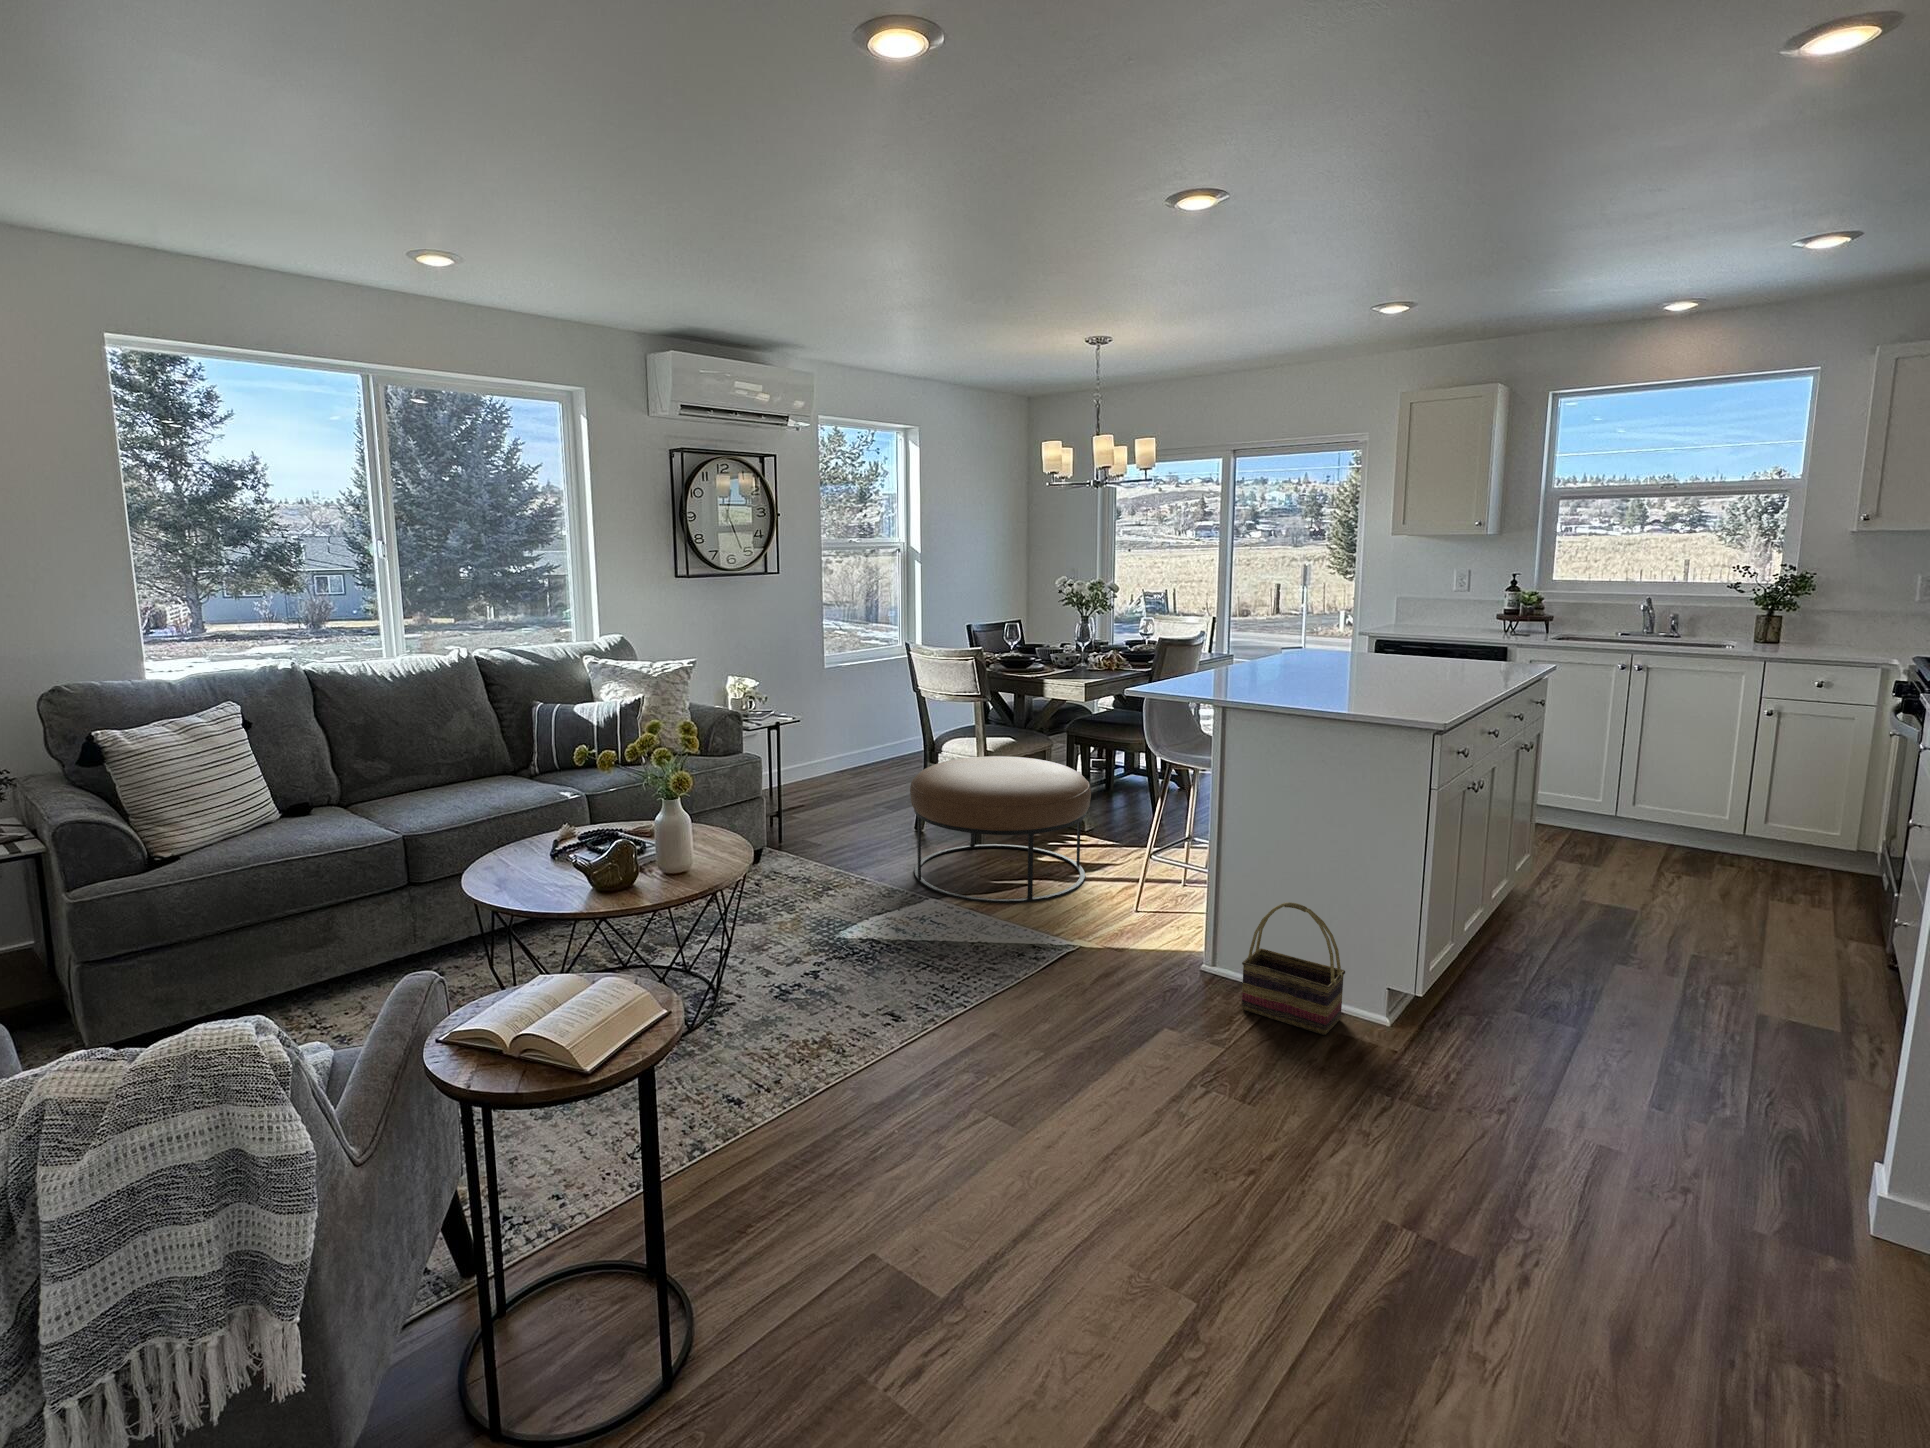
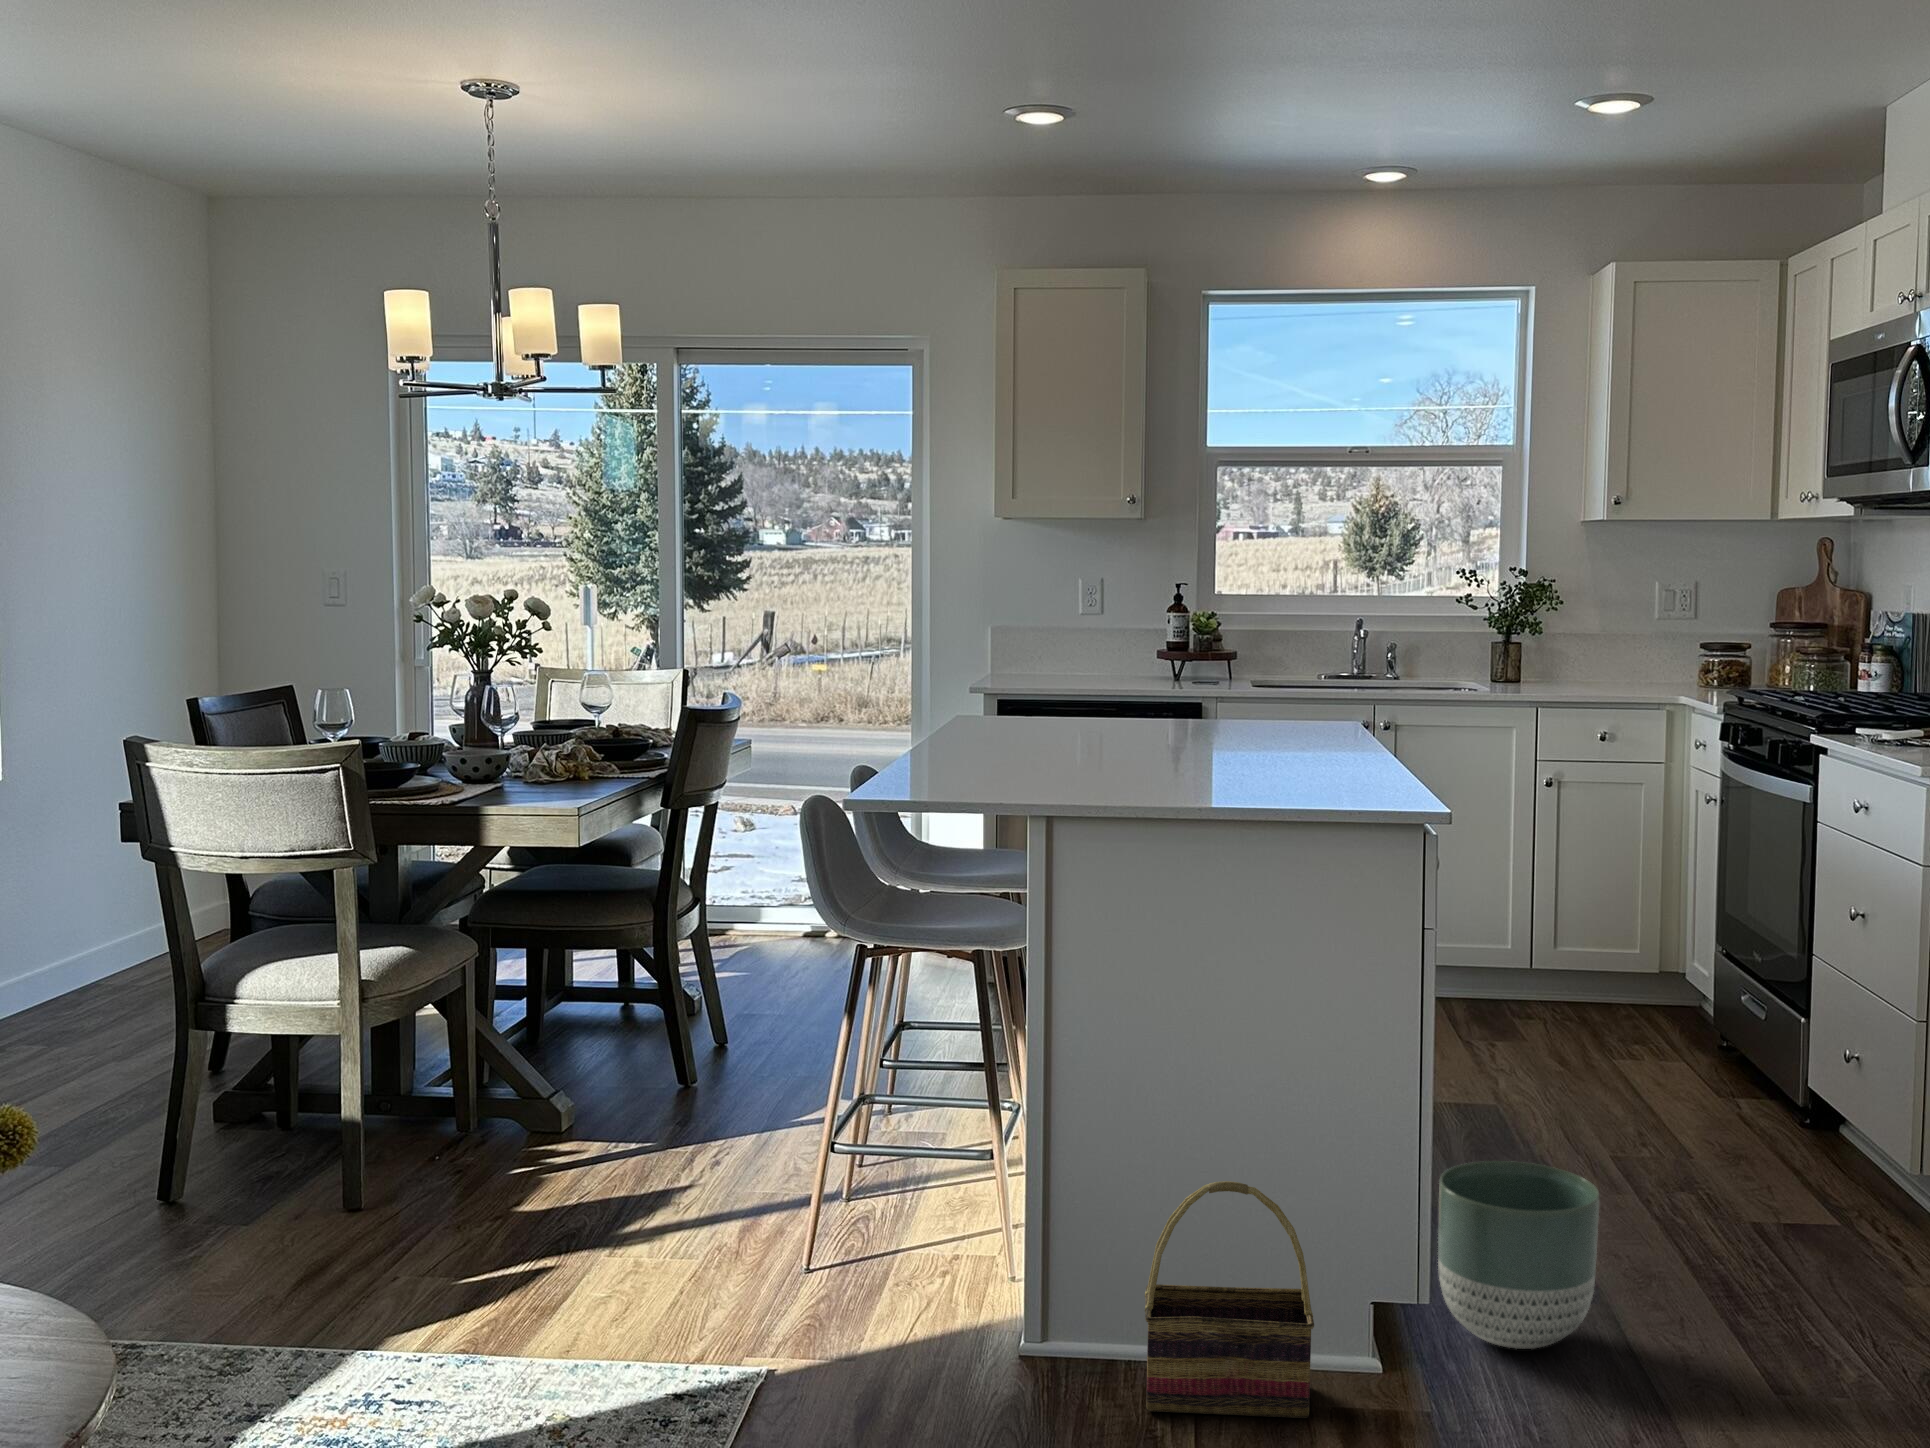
ottoman: present [910,756,1091,903] -> none [228,987,656,1333]
planter: none [1452,927,1562,1041] -> present [1438,1161,1599,1349]

